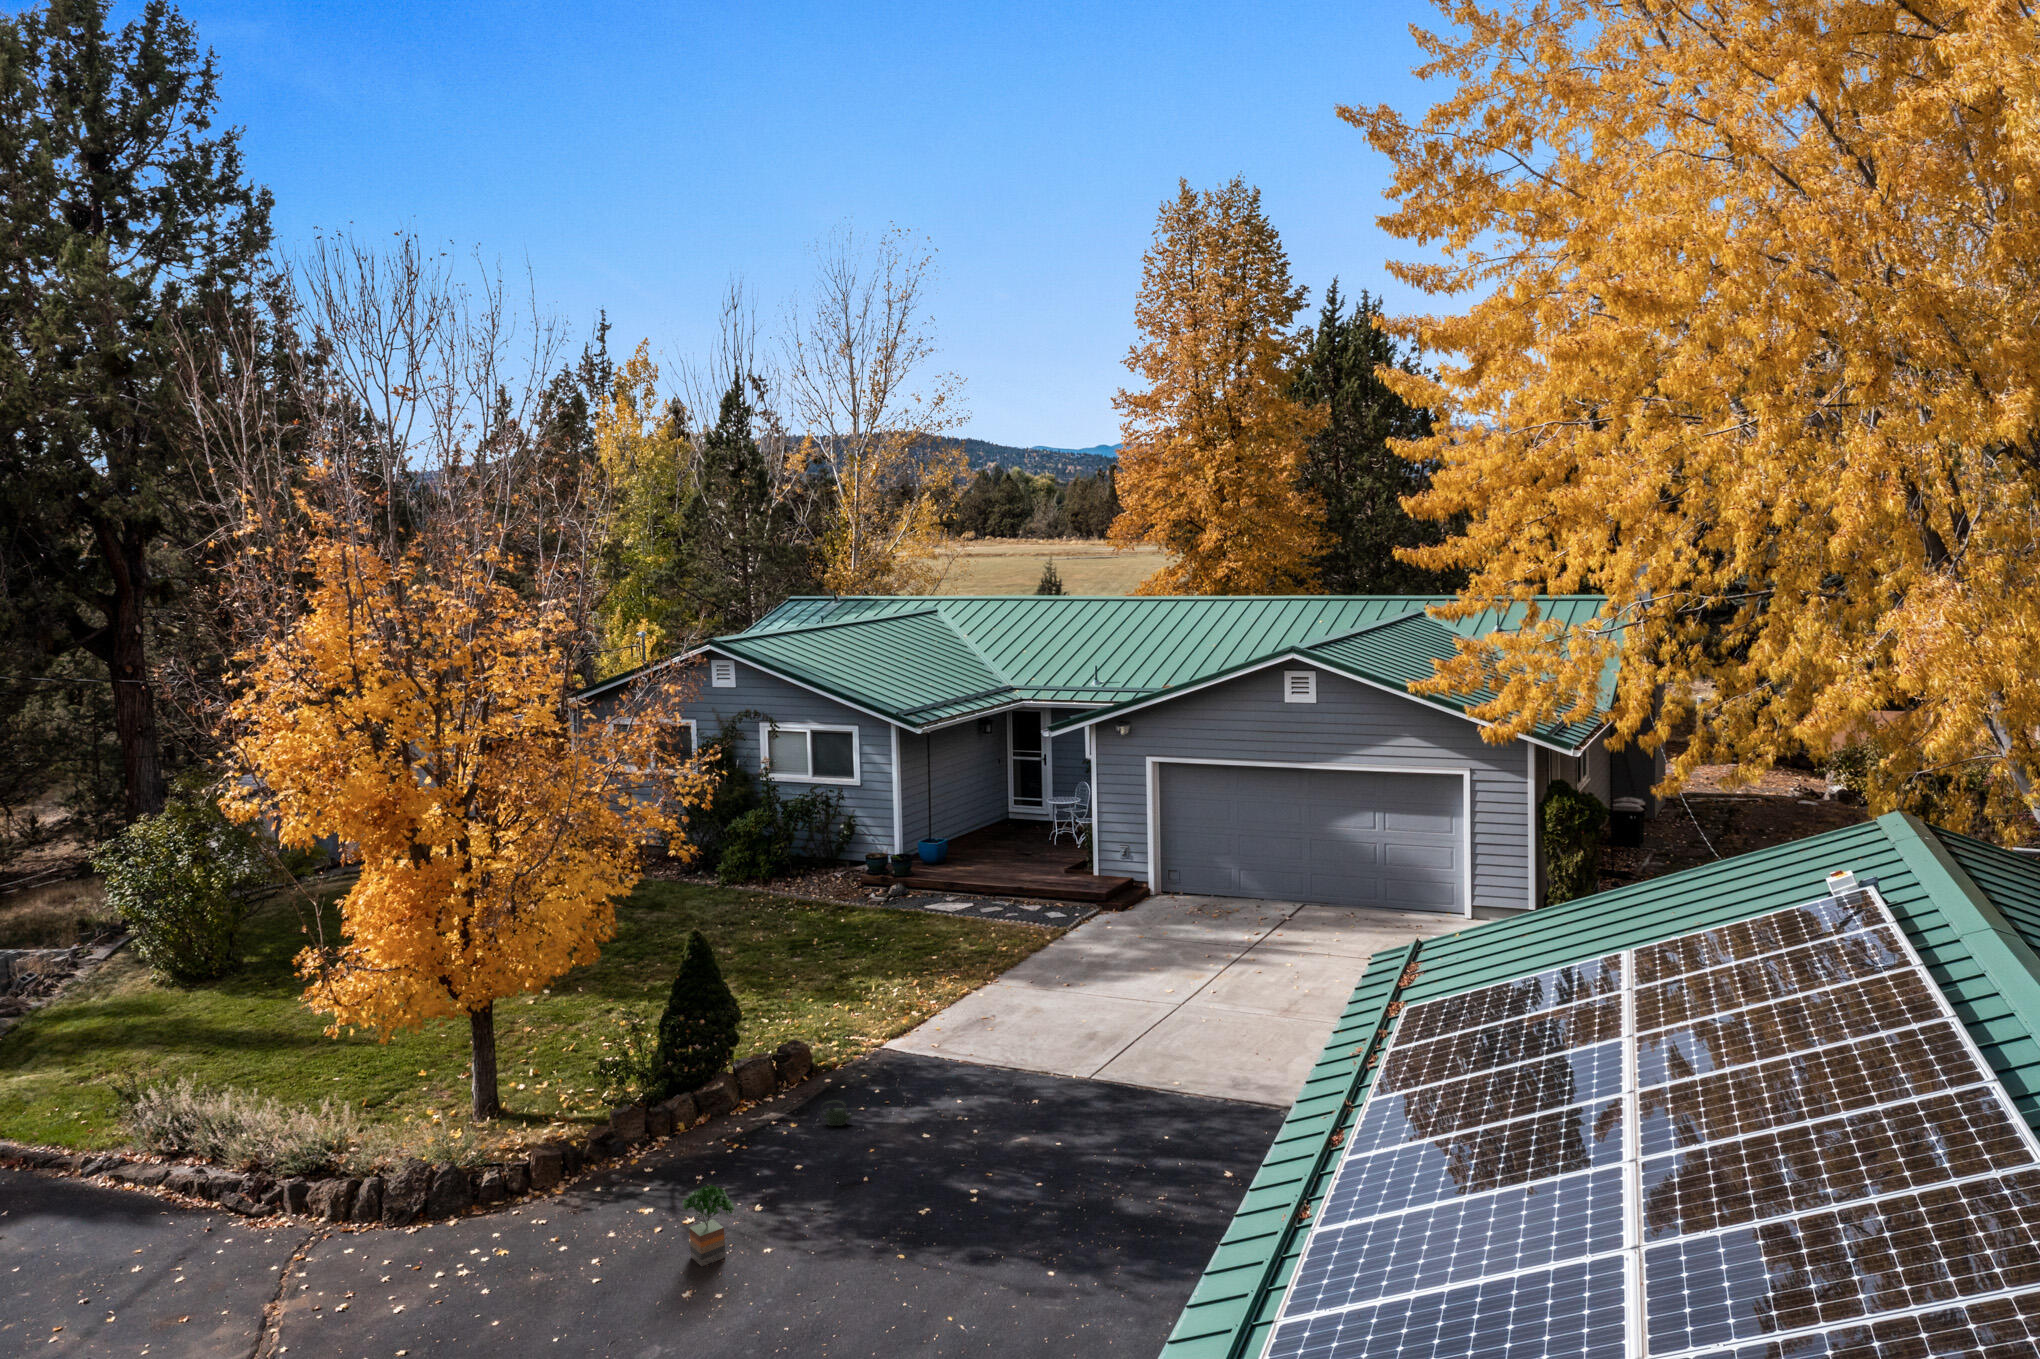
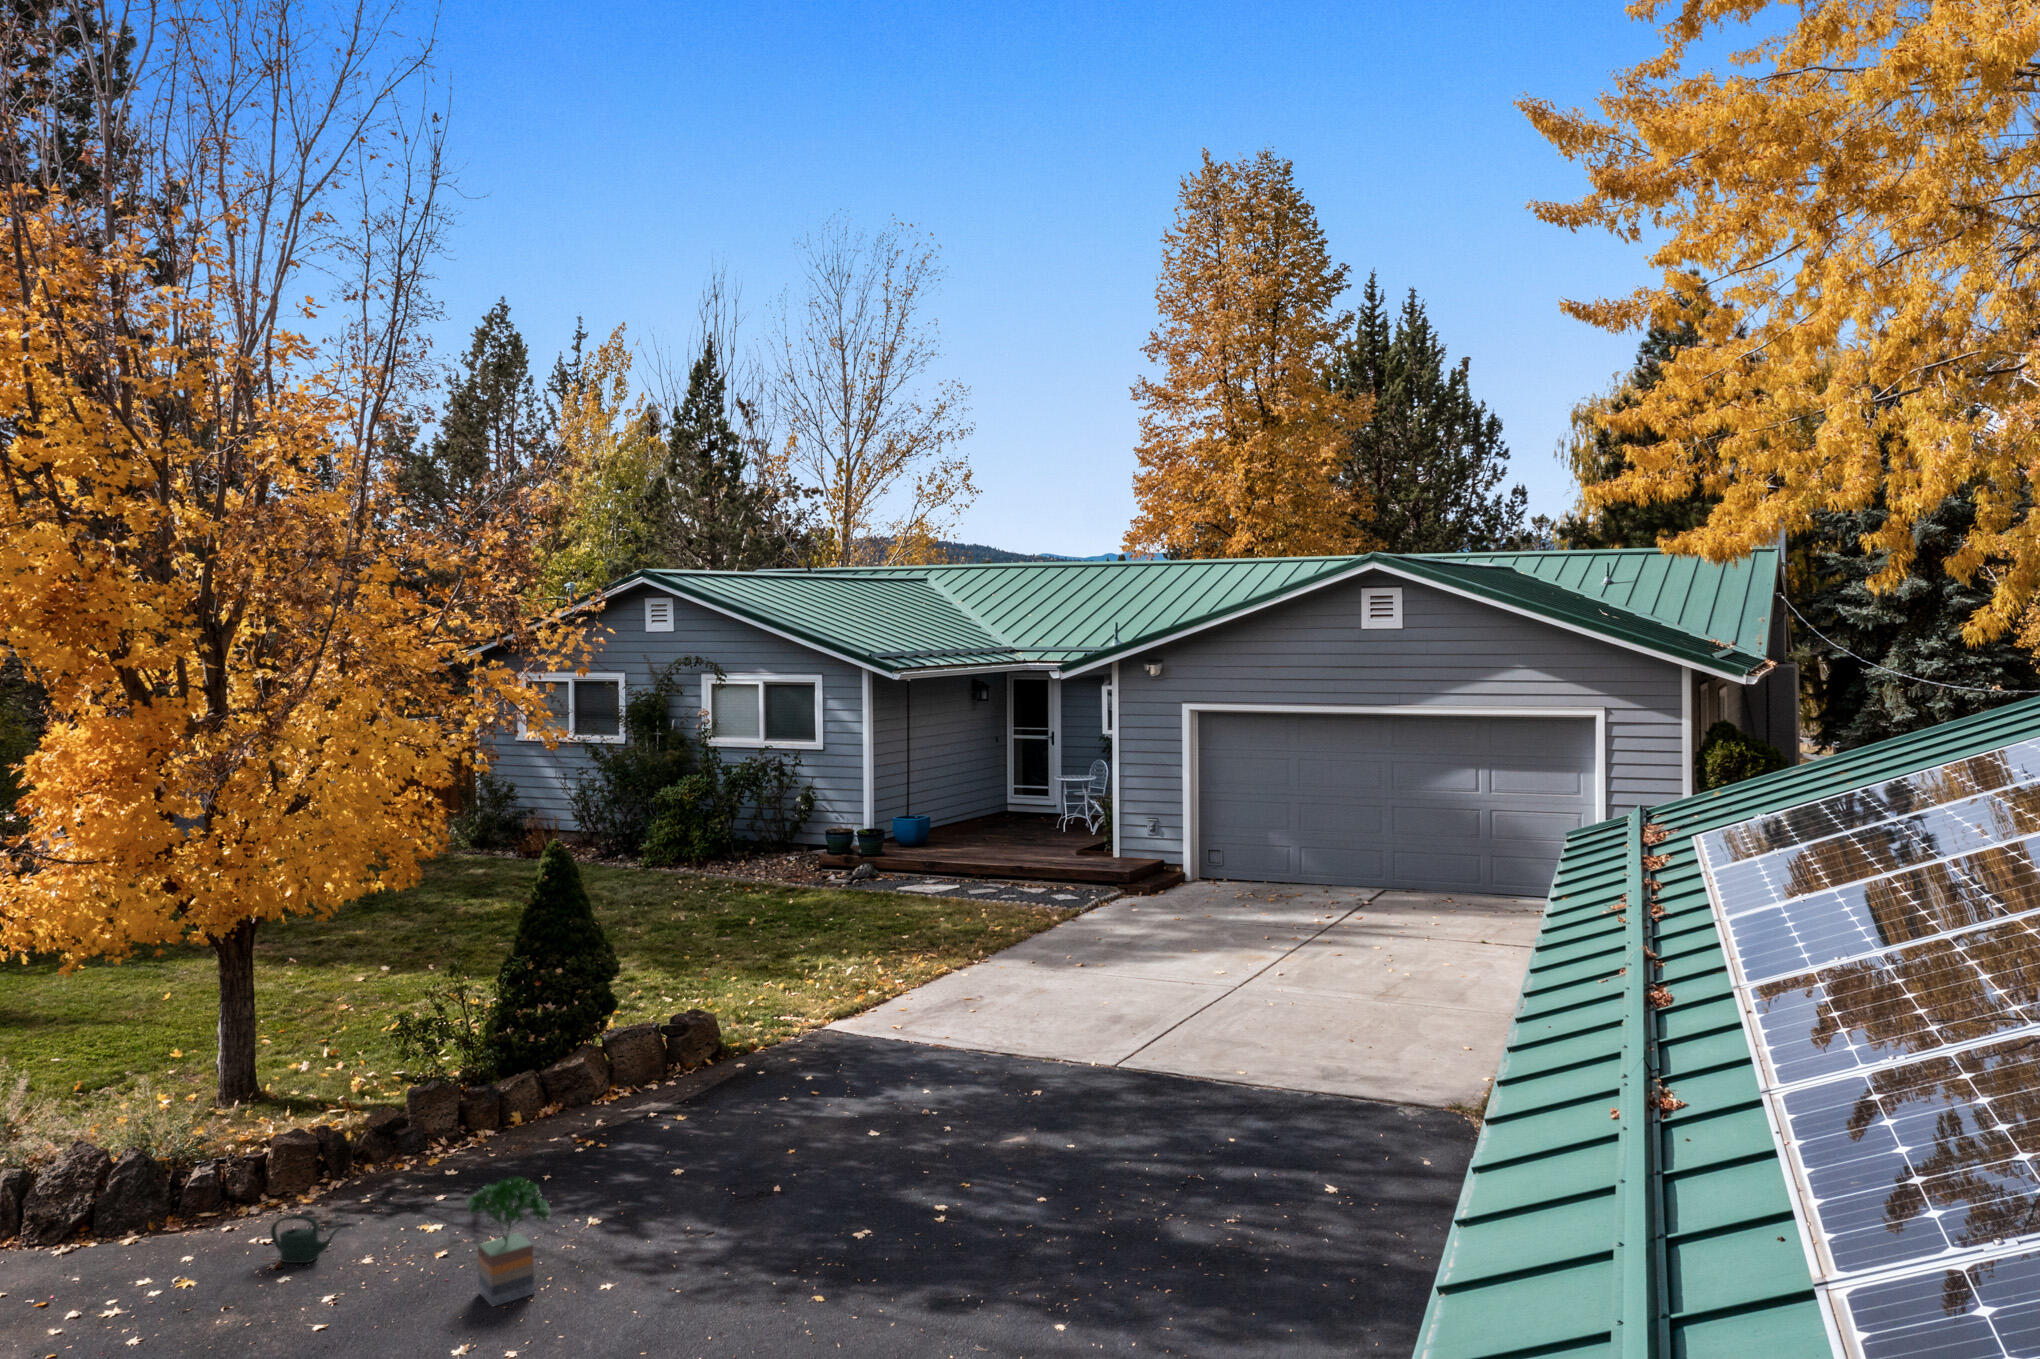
watering can: present [821,1101,853,1126] -> present [271,1215,340,1263]

